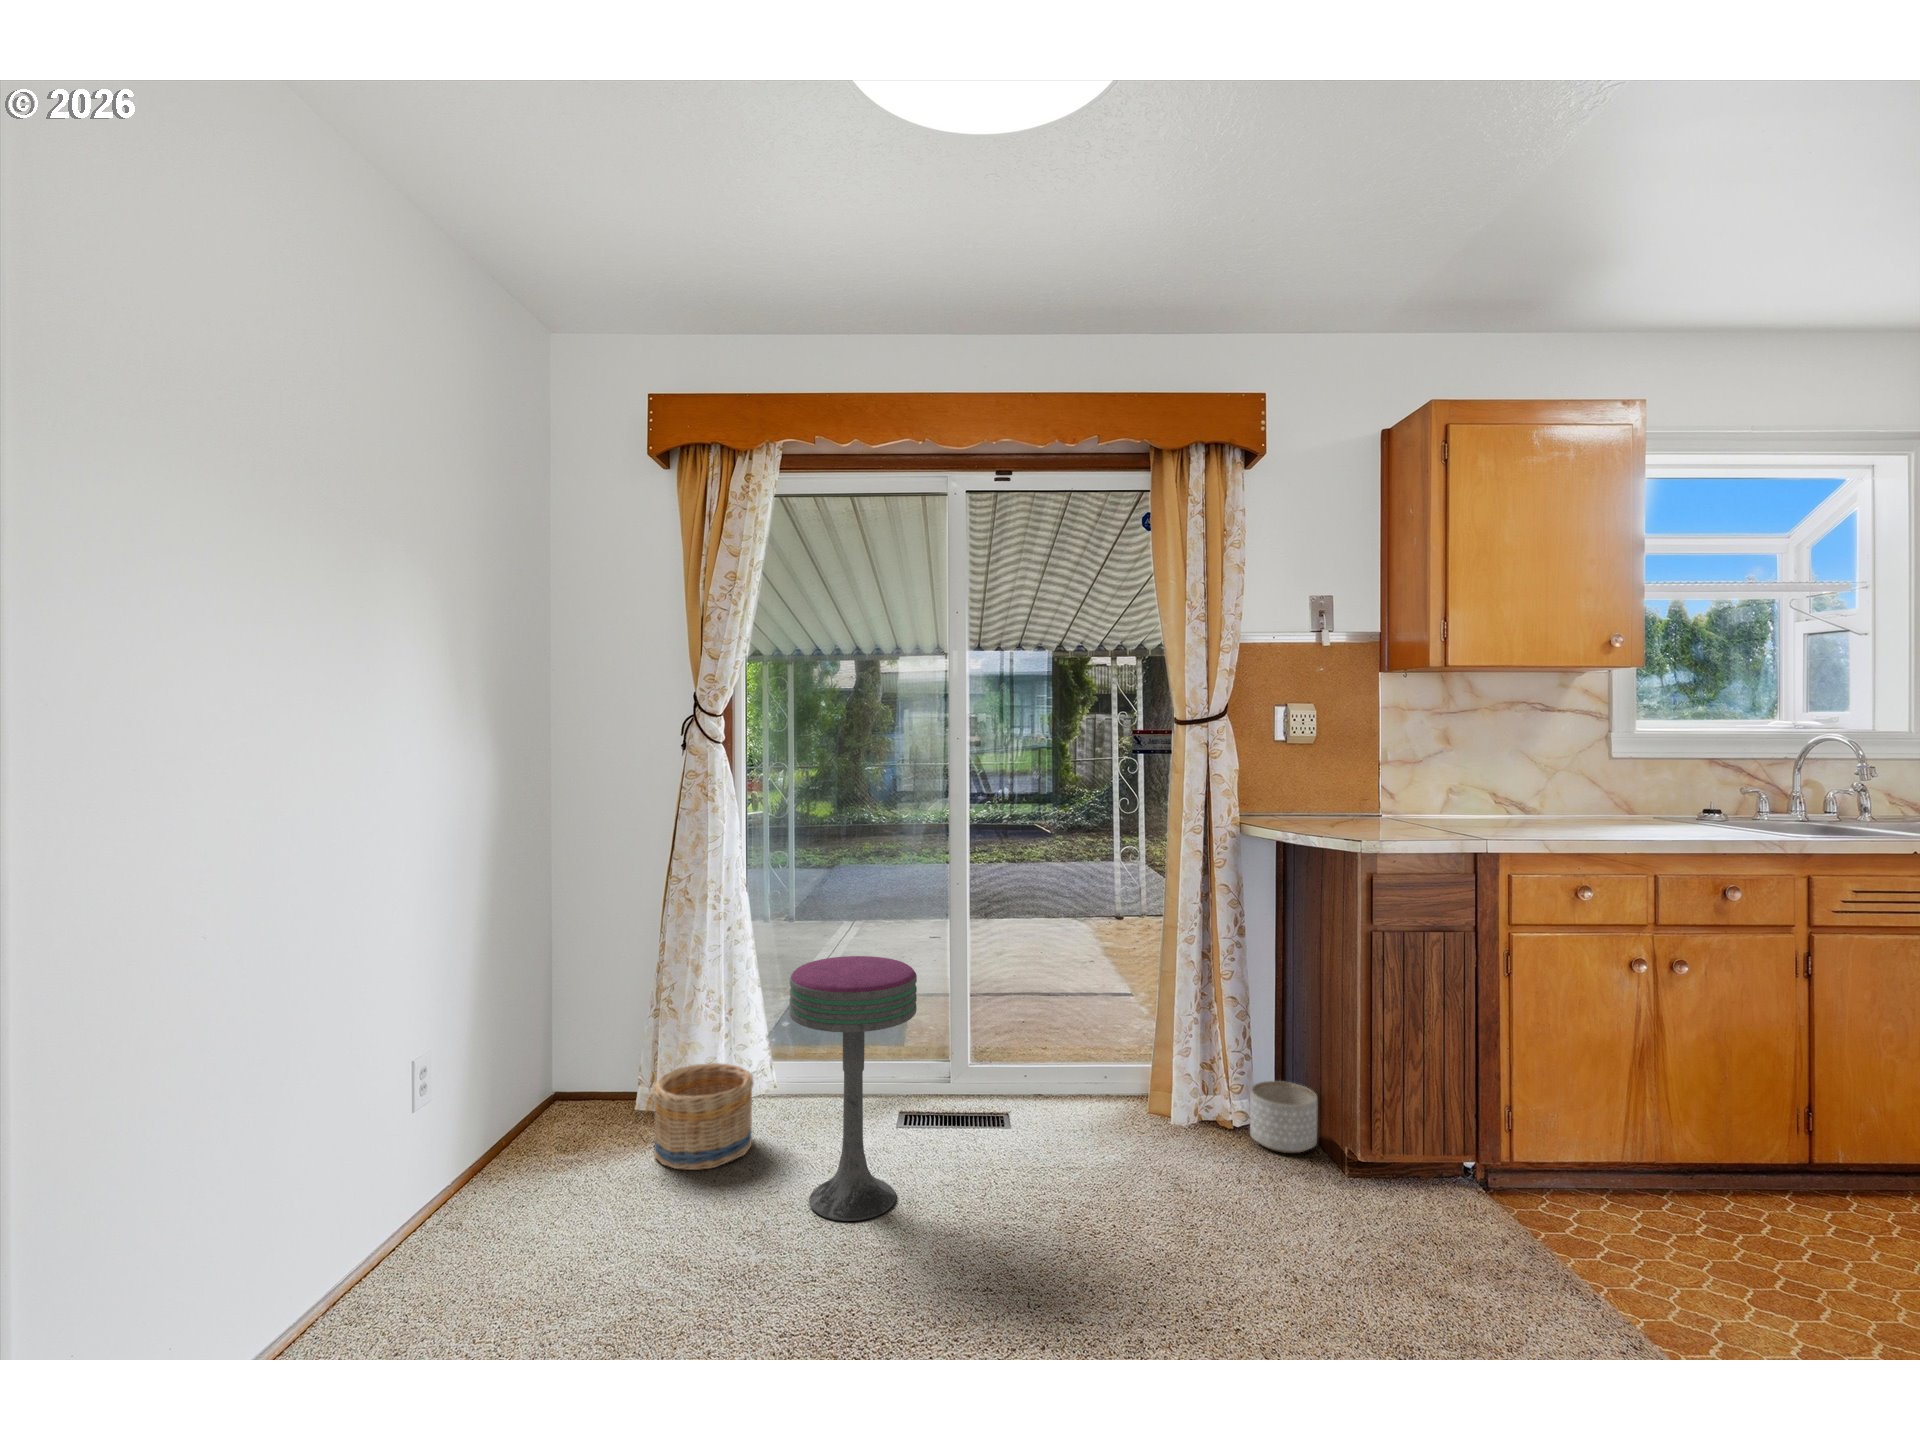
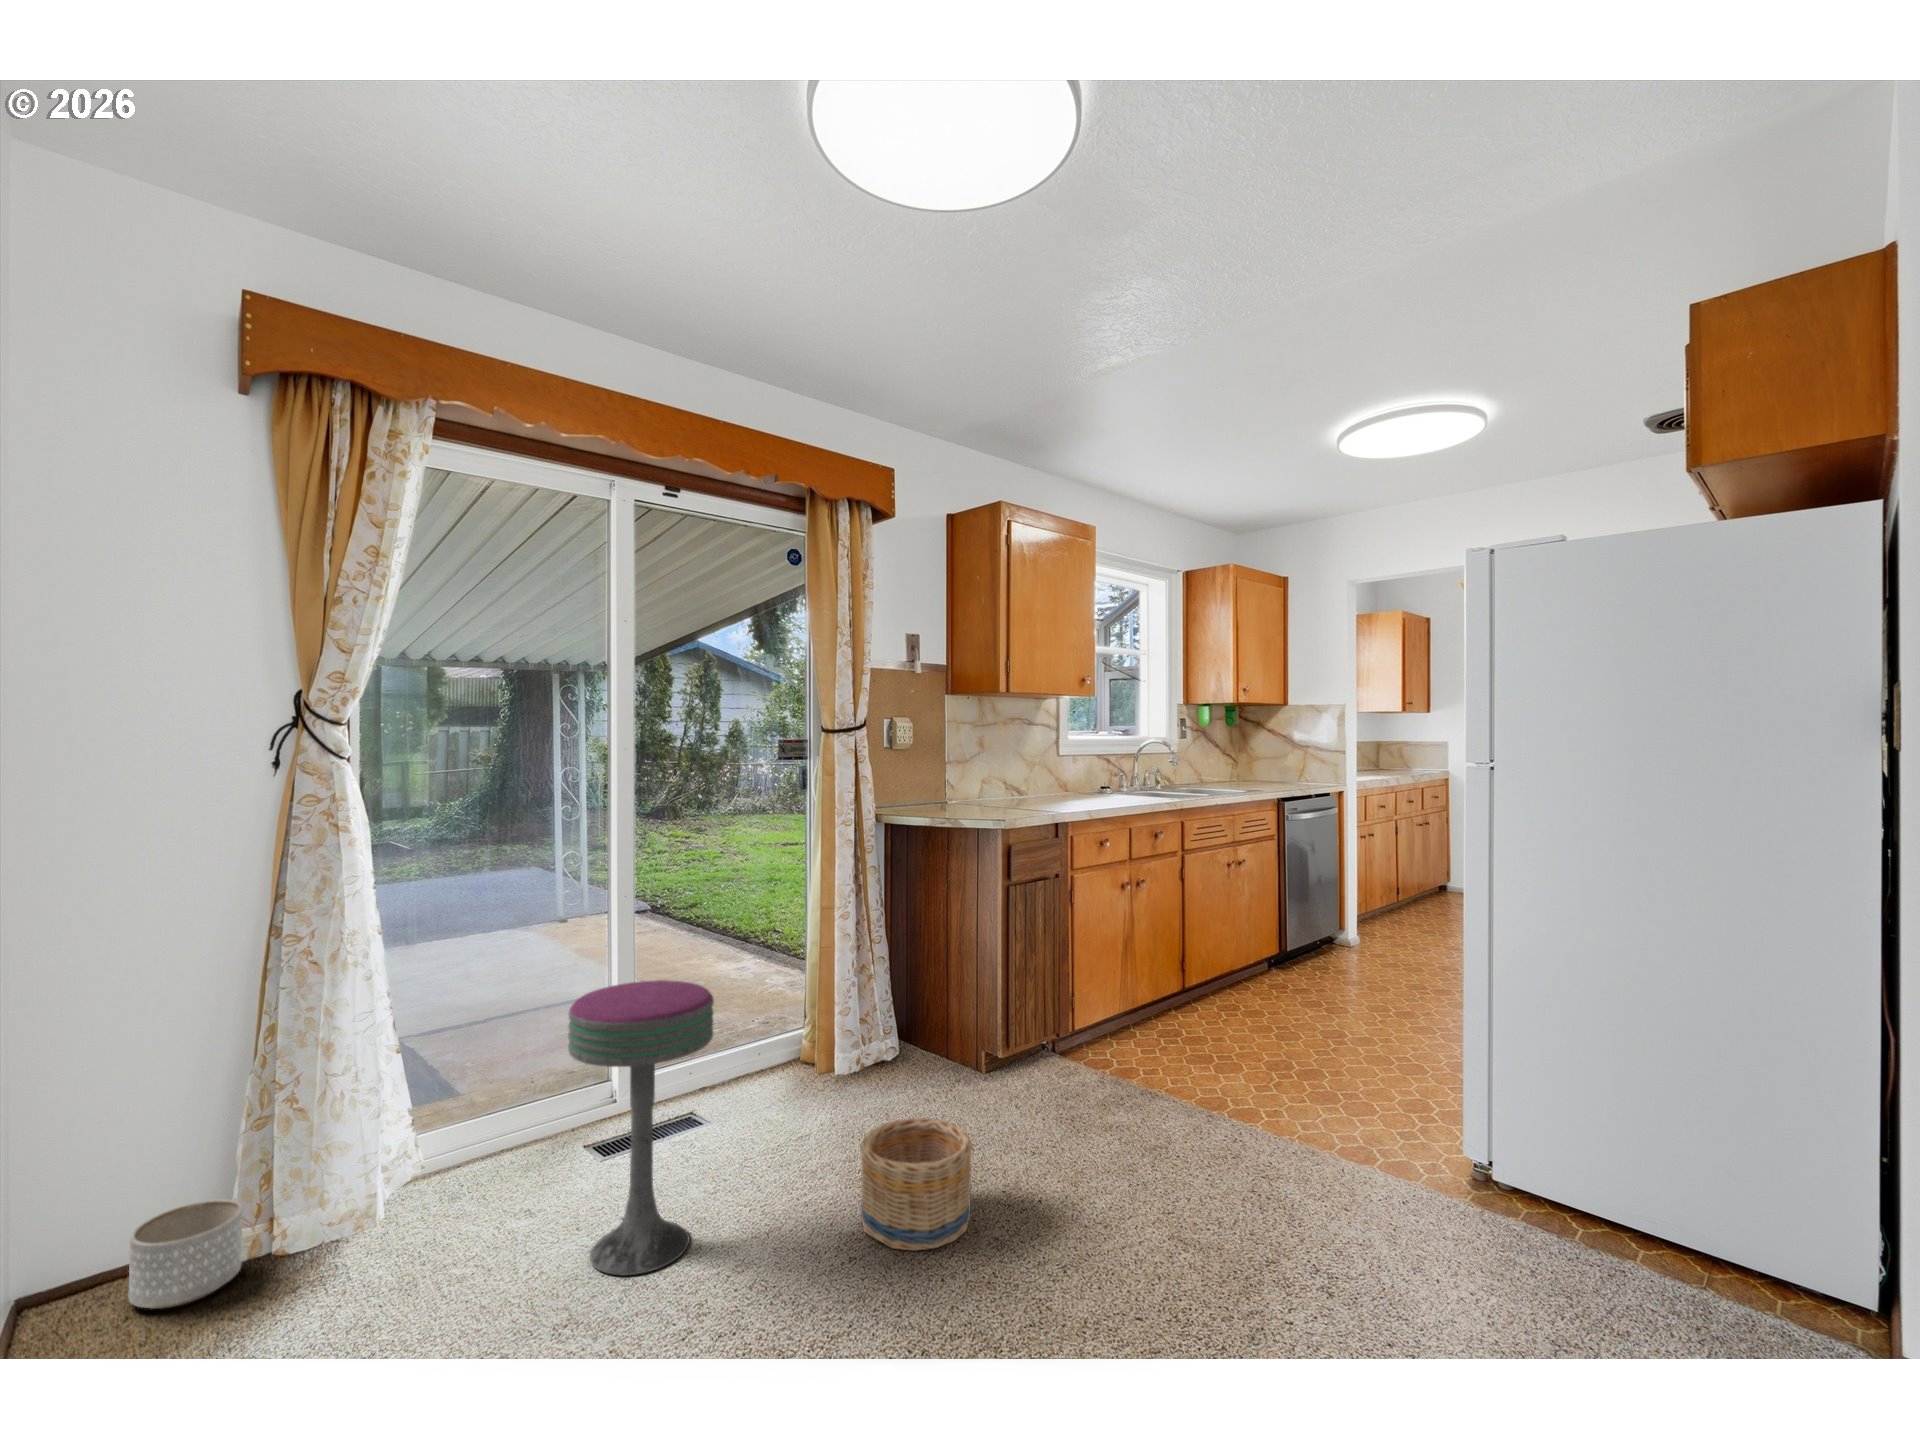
basket: present [653,1063,754,1170] -> present [860,1118,973,1251]
planter: present [1250,1081,1318,1153] -> present [129,1199,243,1309]

